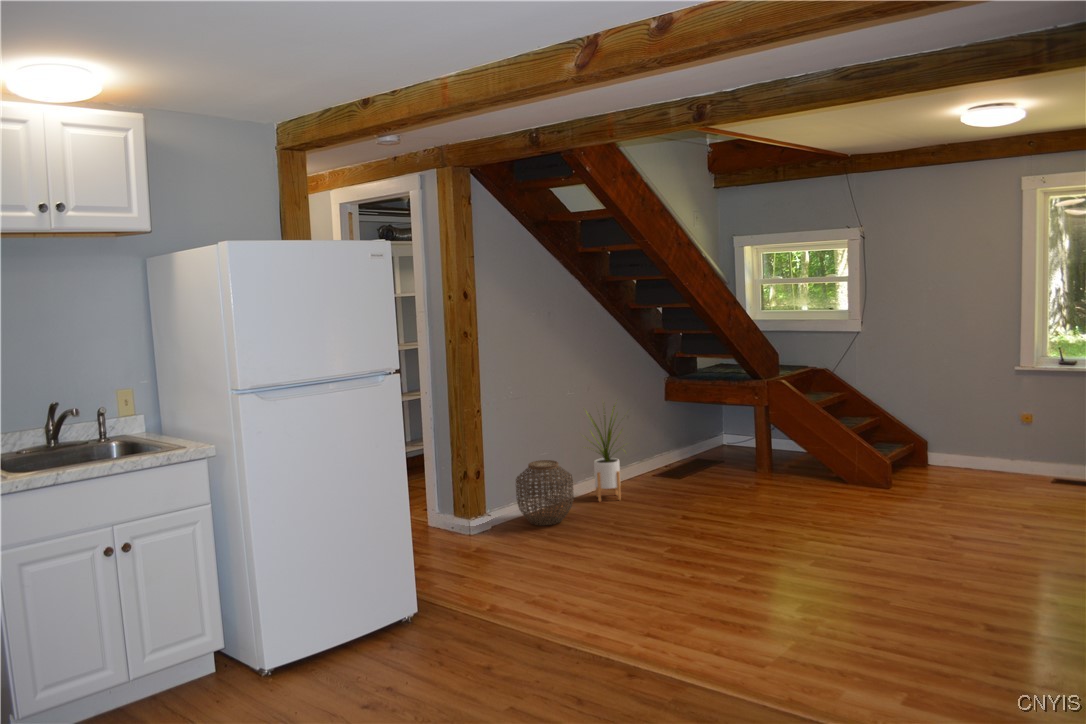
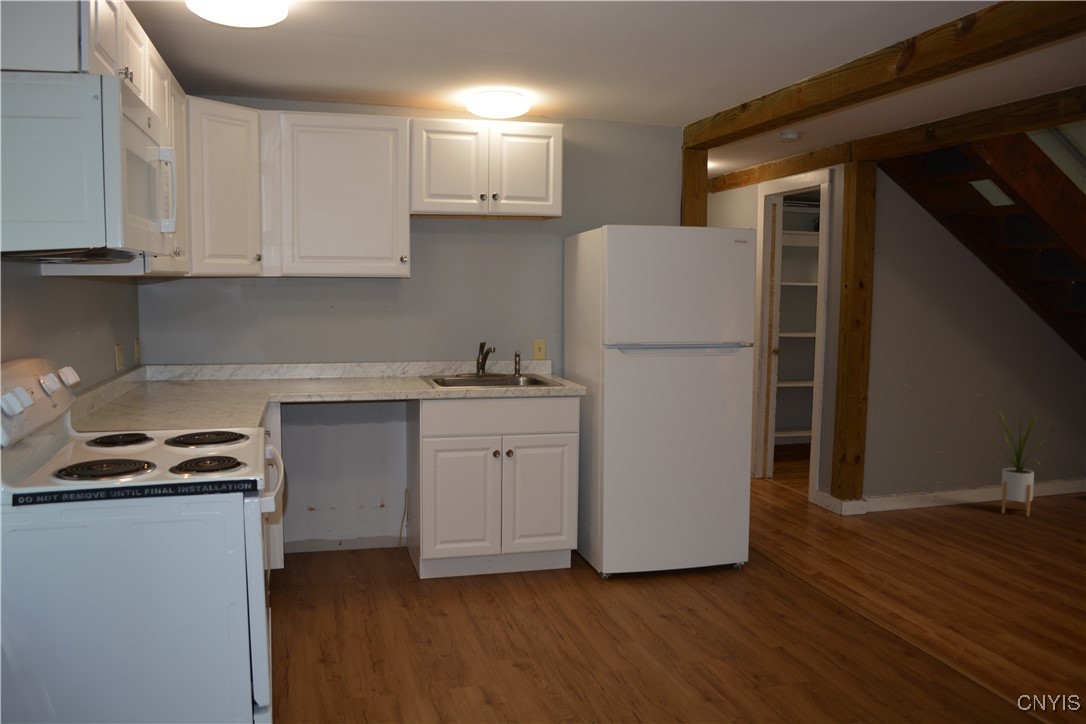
woven basket: present [516,460,574,525] -> none [897,456,962,524]

